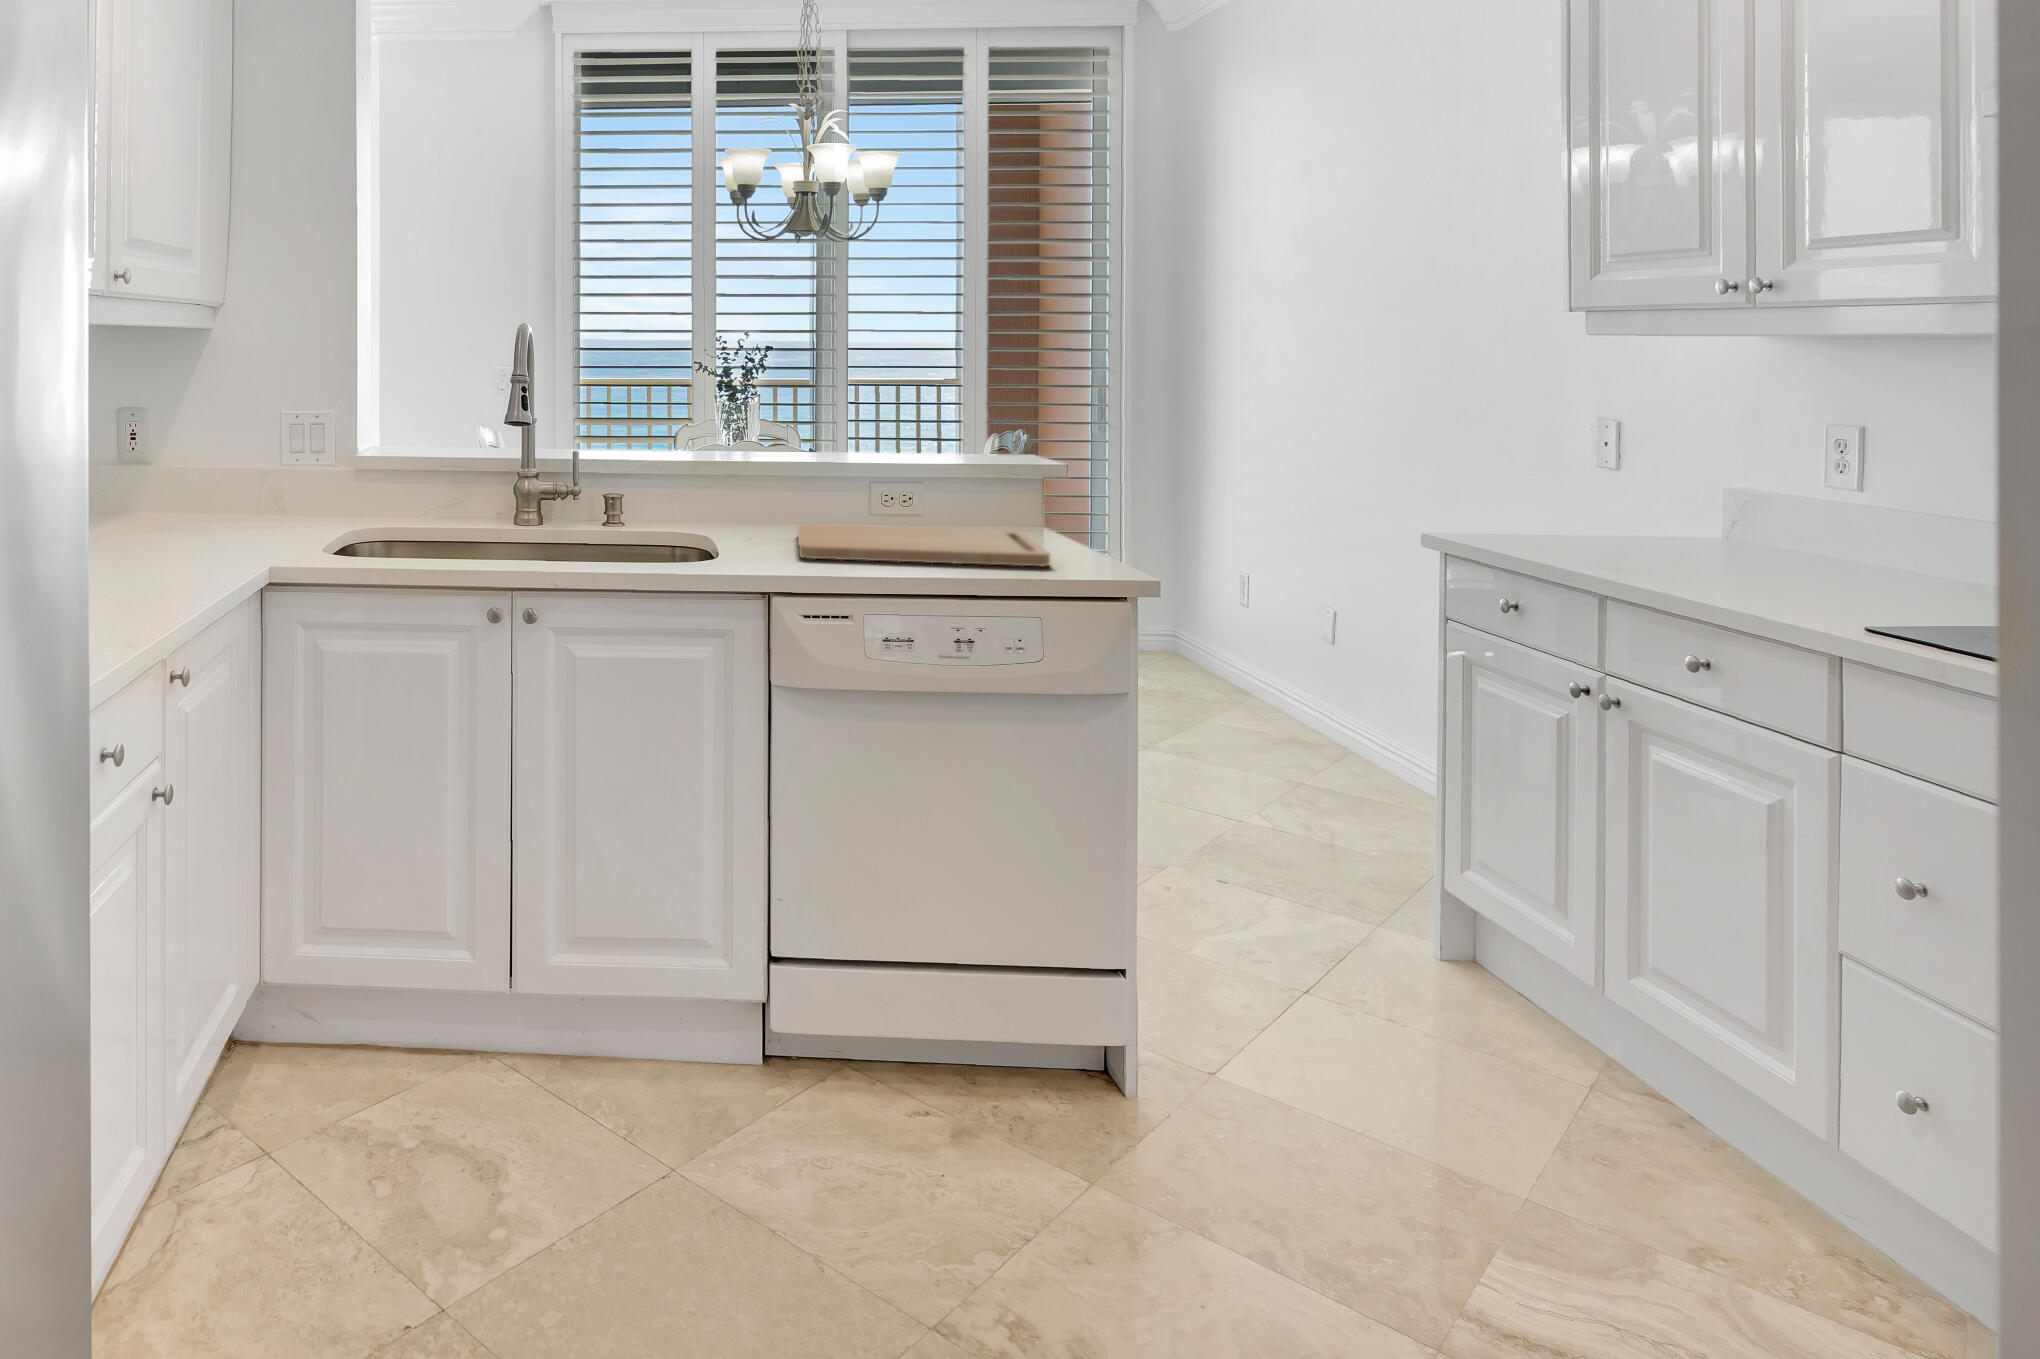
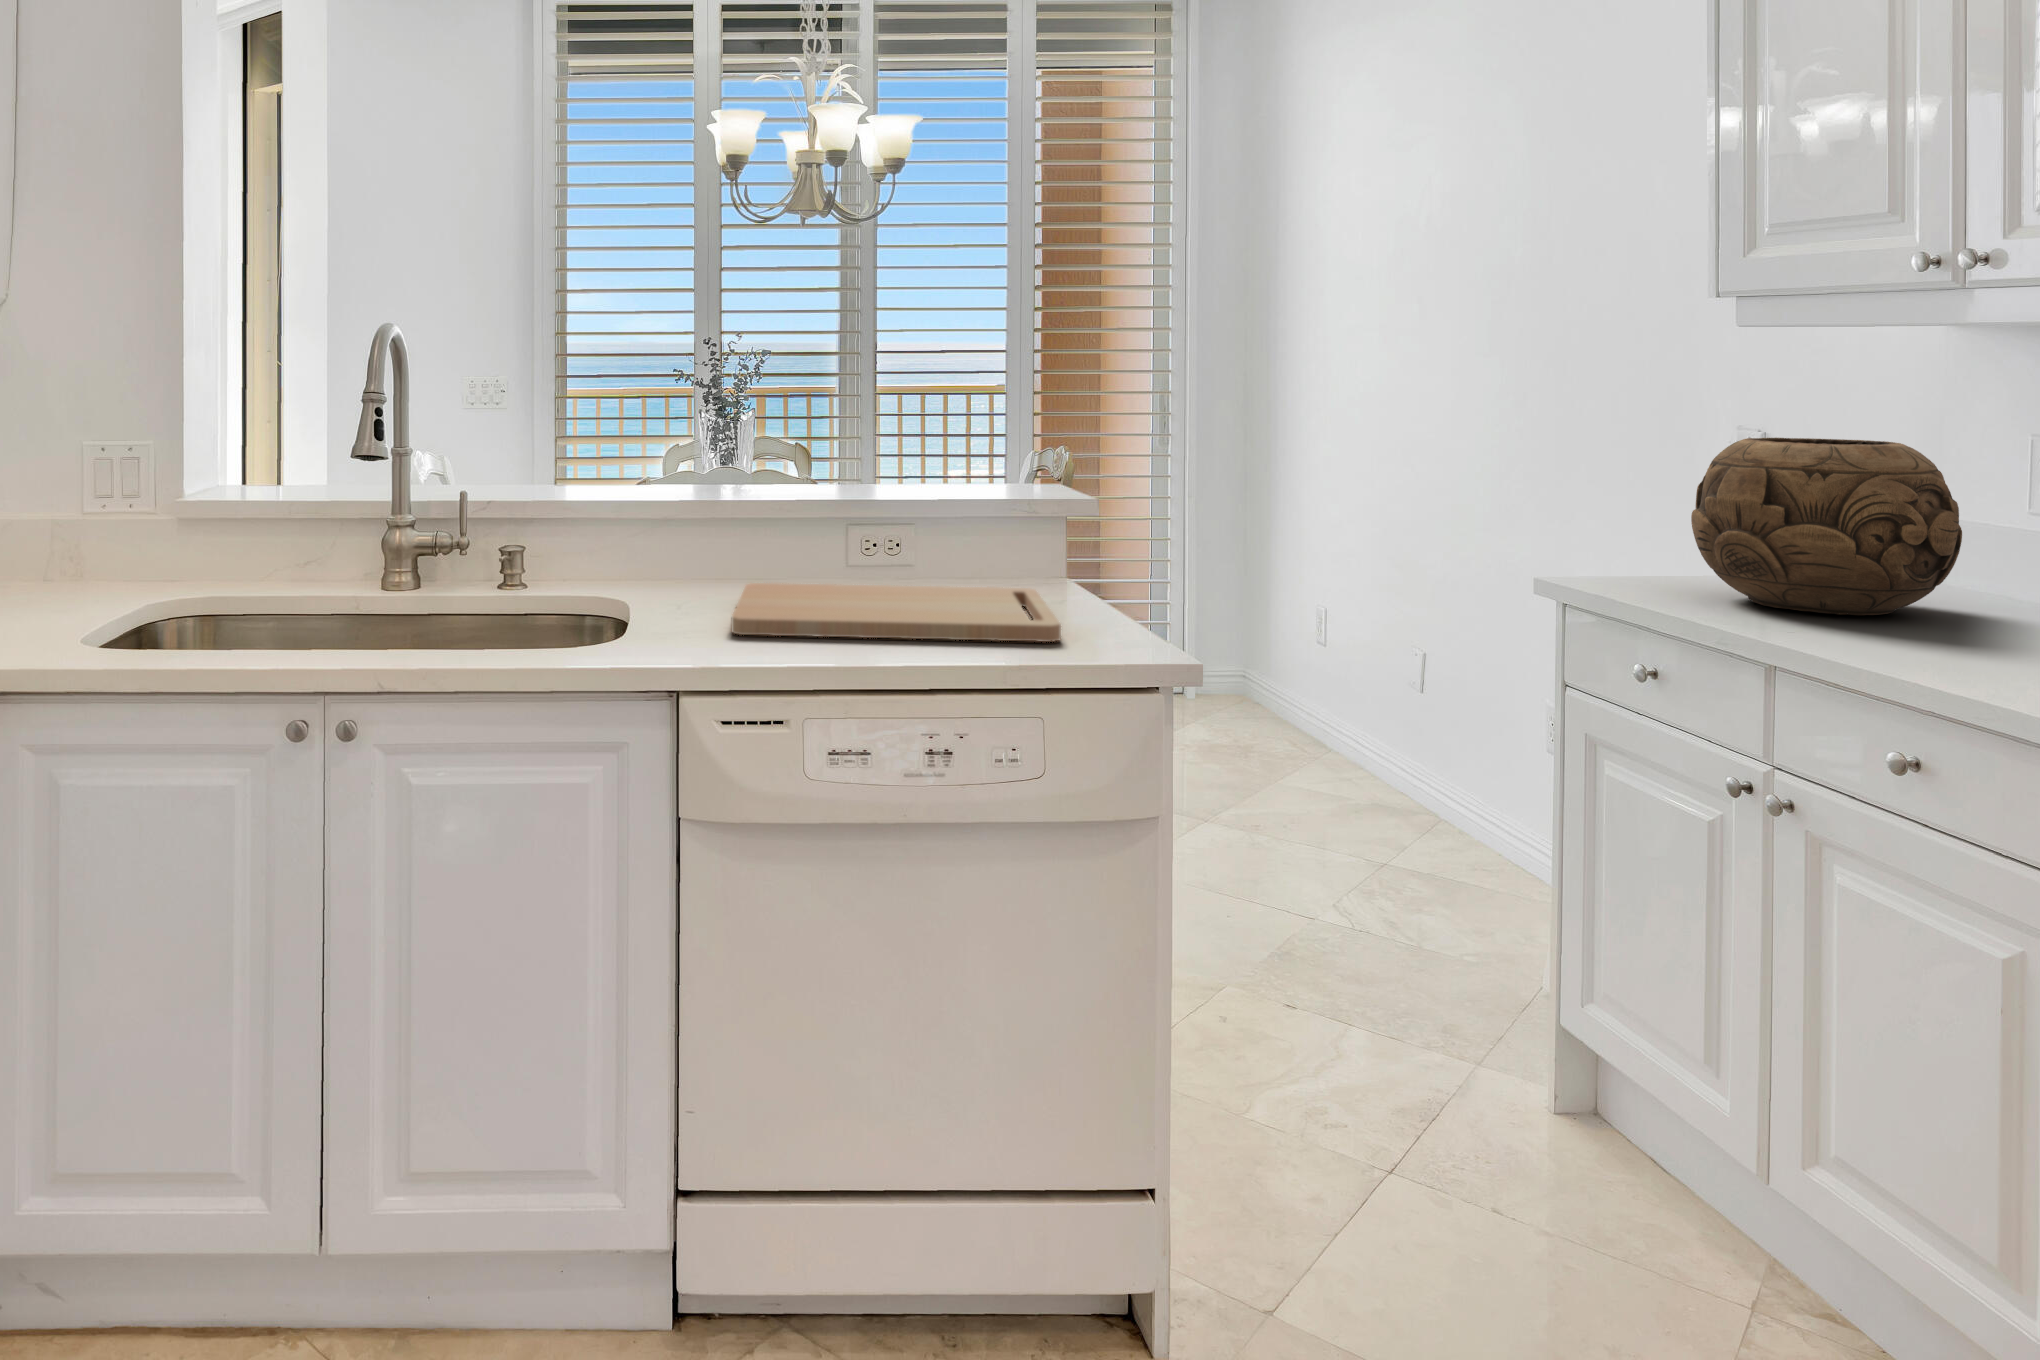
decorative bowl: none [1546,423,1761,560] -> present [1691,438,1962,615]

